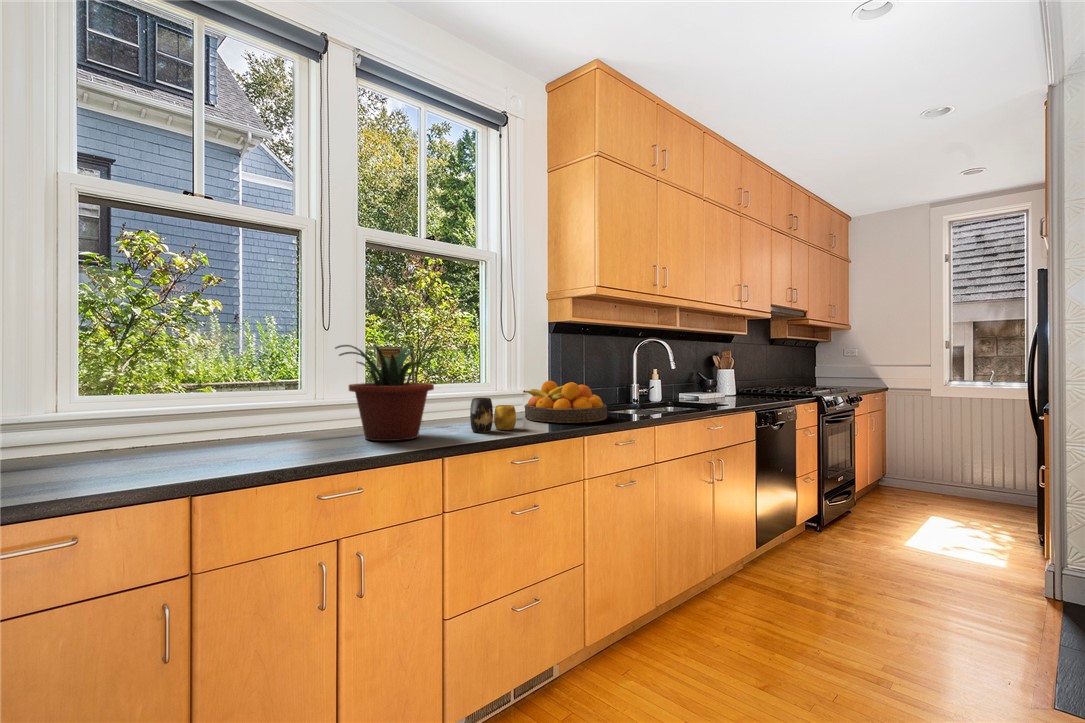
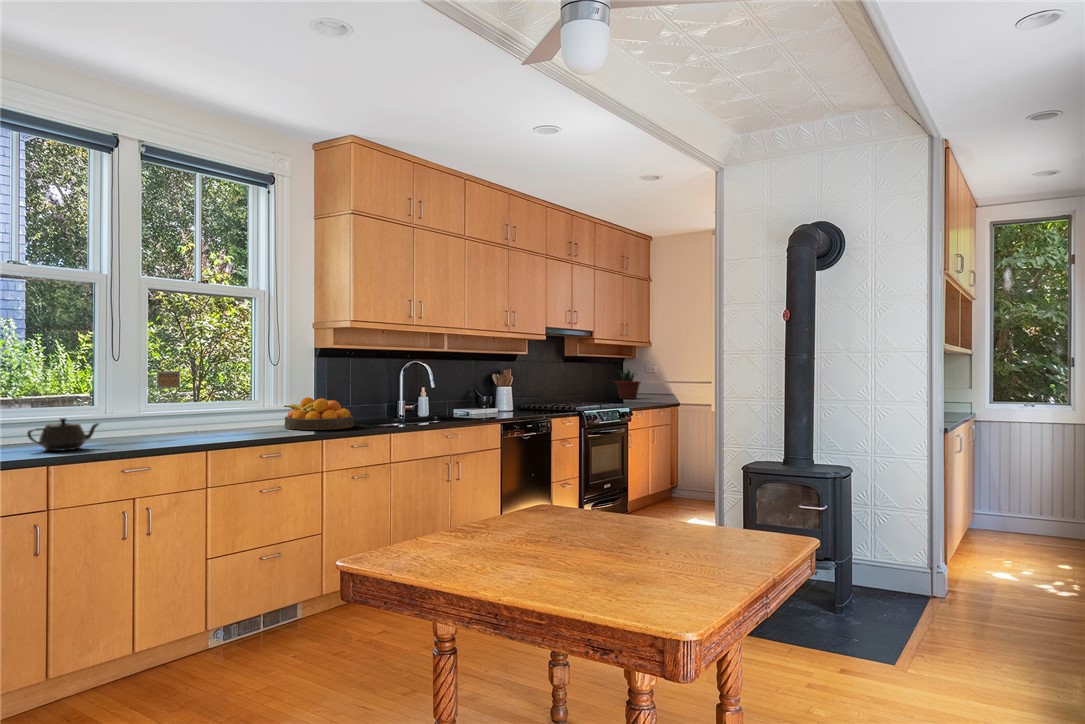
potted plant: present [335,345,442,441] -> present [615,370,641,399]
vase: present [470,398,516,432] -> none [233,410,270,436]
teapot: none [187,412,299,463] -> present [27,418,99,451]

